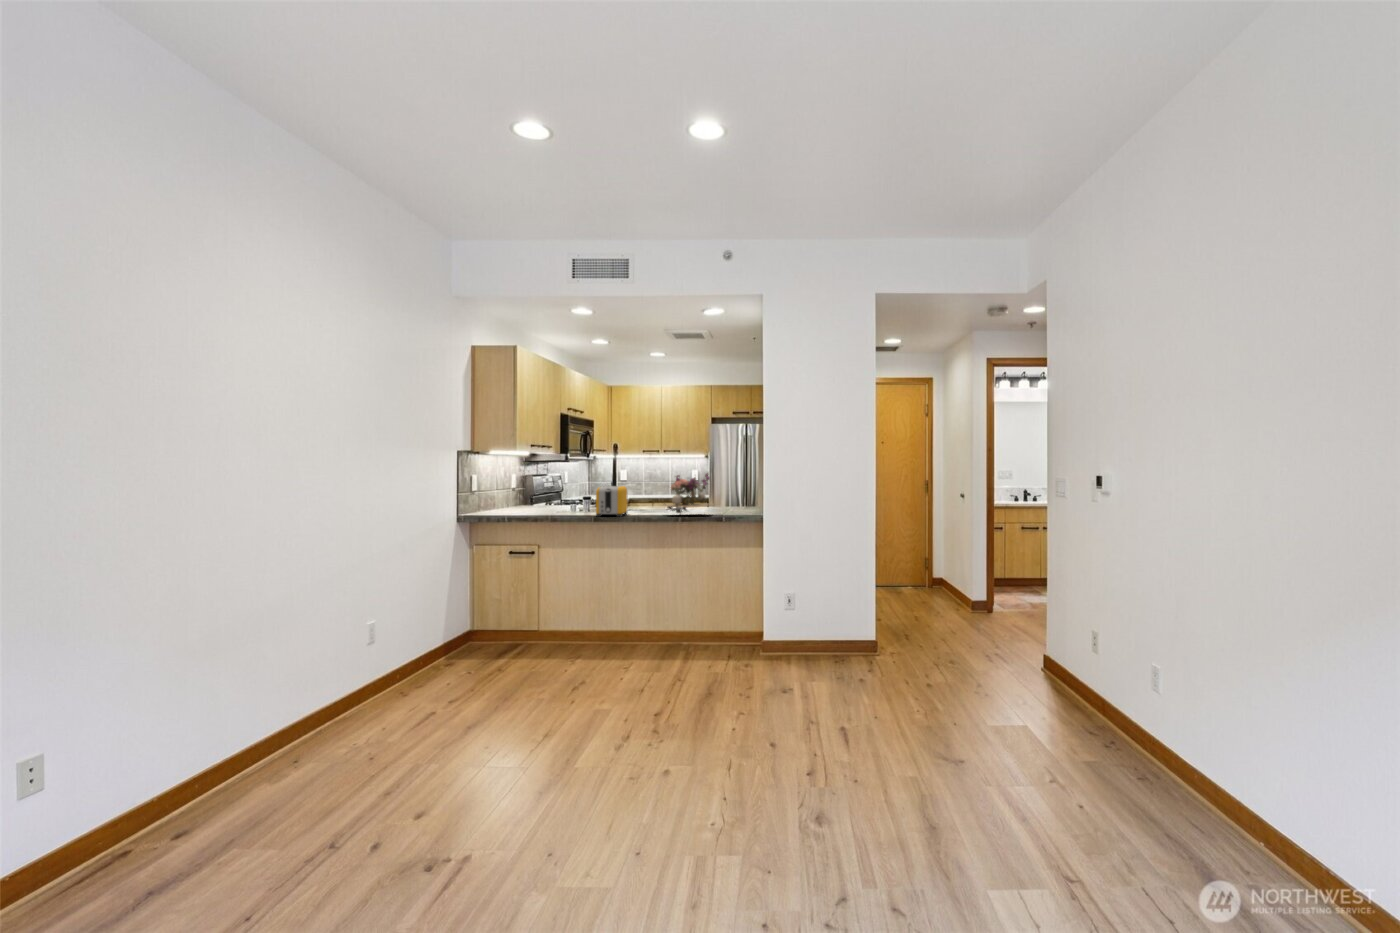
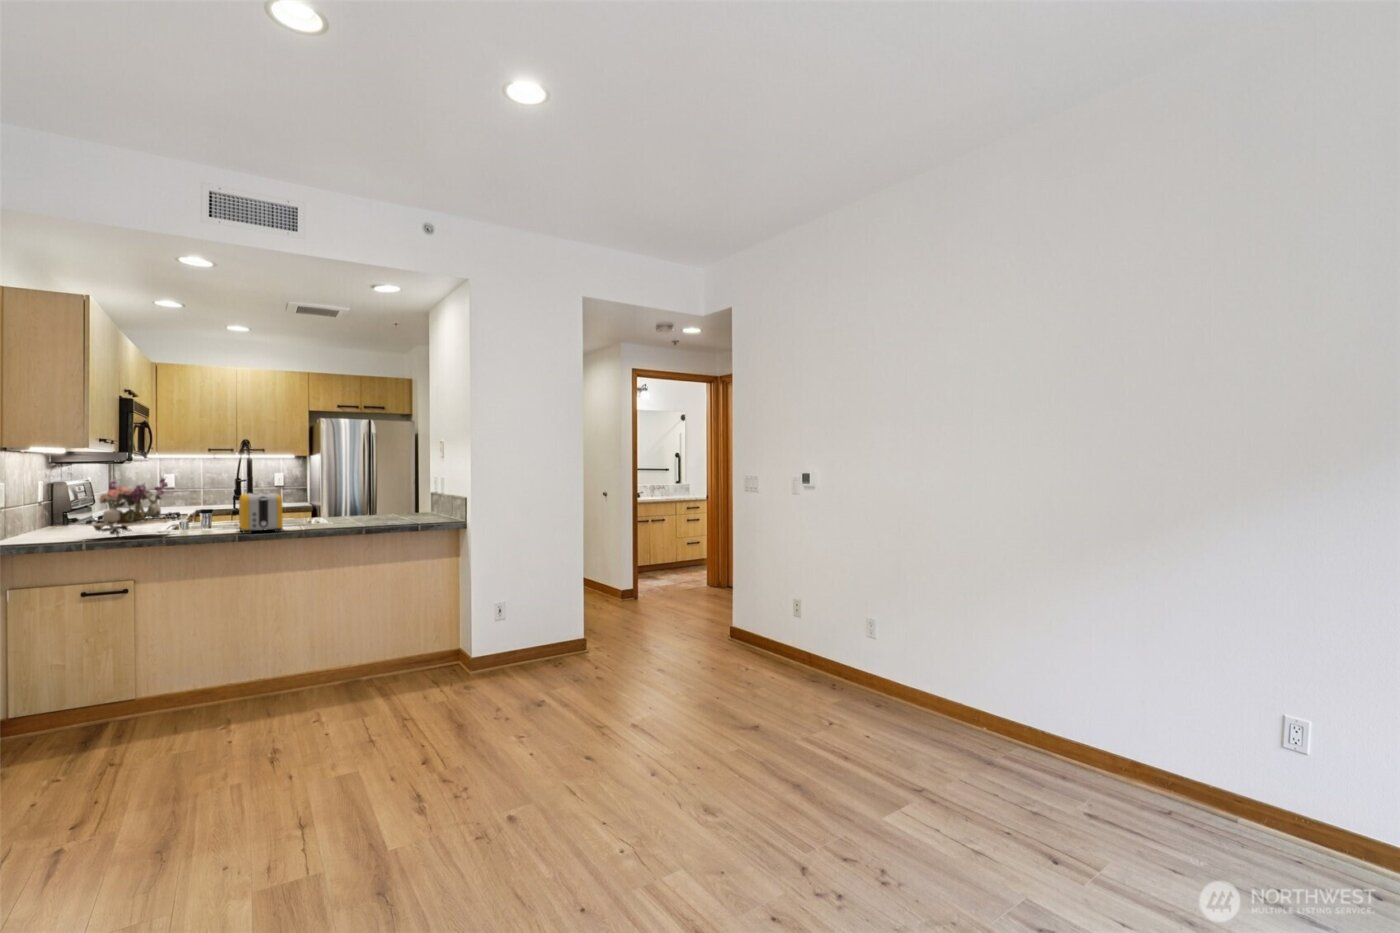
flower arrangement: present [665,473,710,513] -> present [88,479,170,536]

